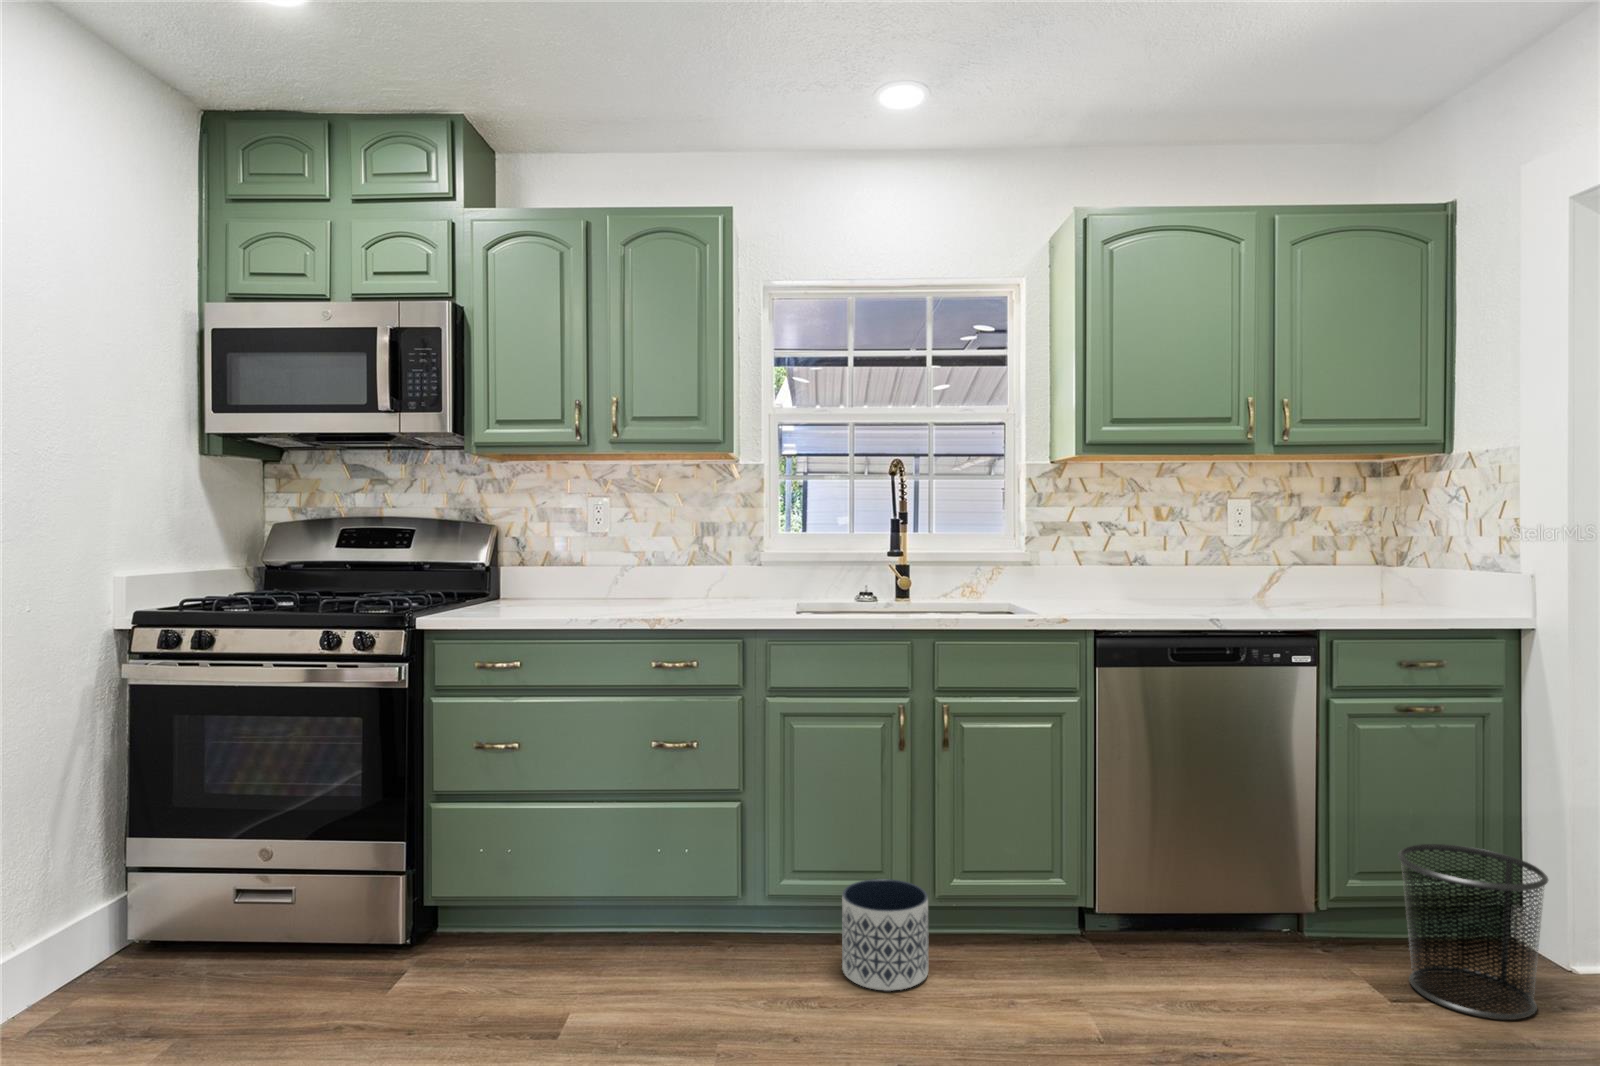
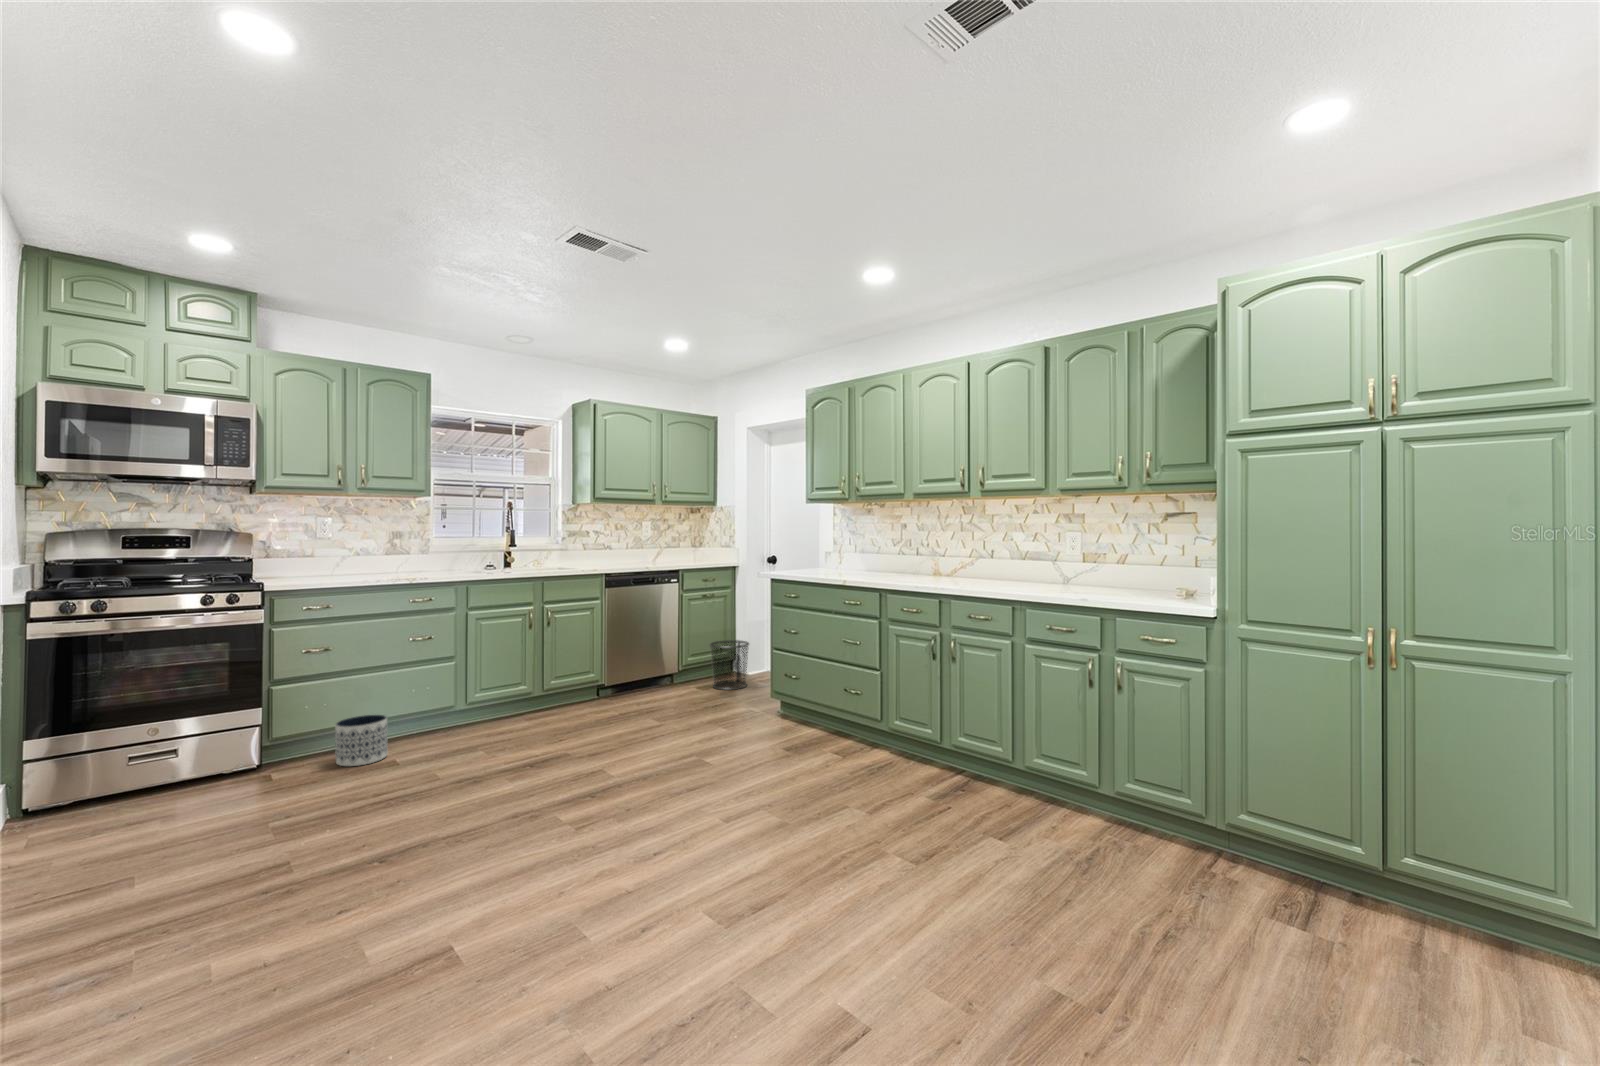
planter: present [842,879,928,991] -> present [335,715,388,766]

